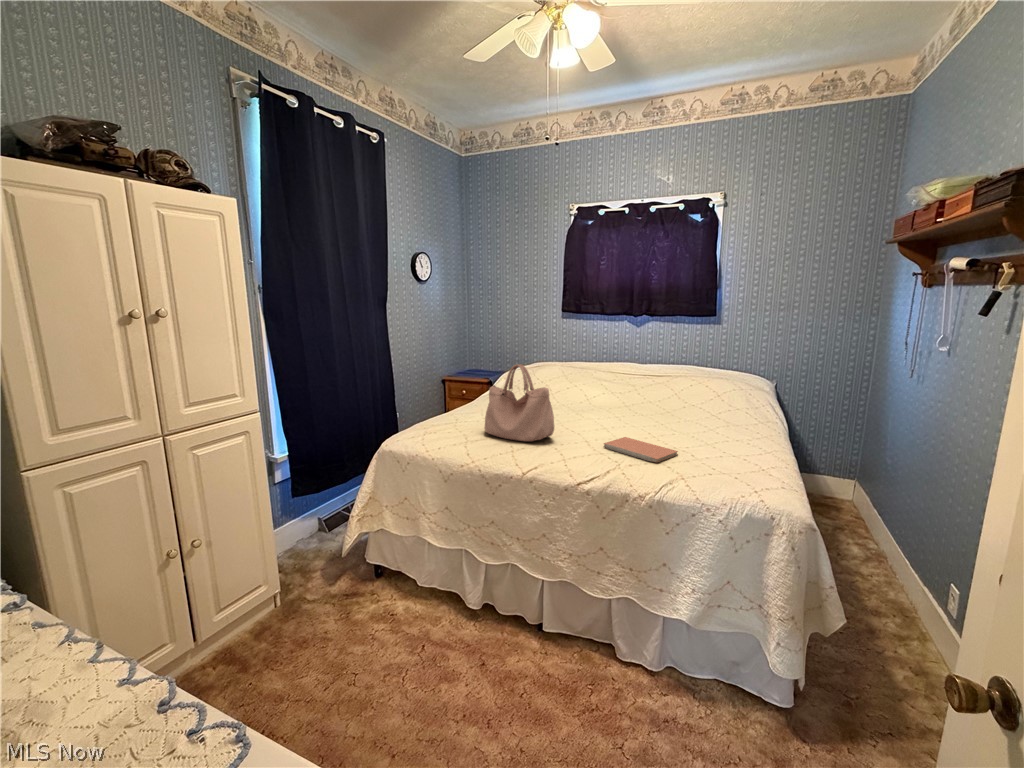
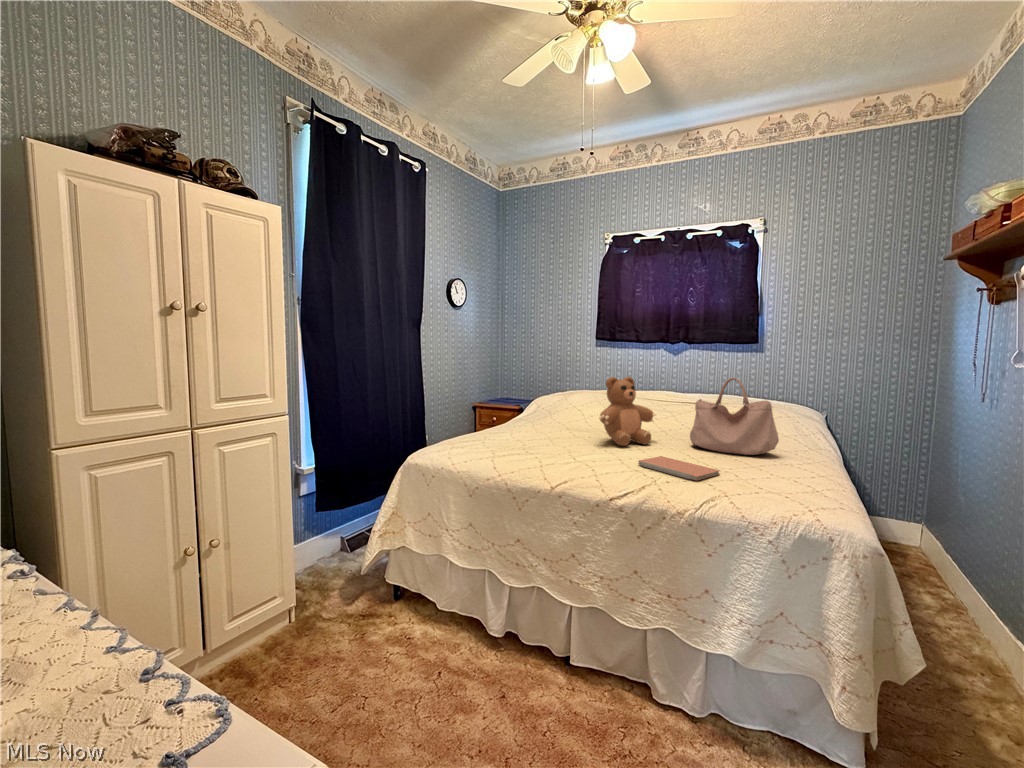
teddy bear: none [566,358,621,426] -> present [599,377,656,446]
handbag: present [484,364,554,441] -> present [690,378,779,455]

